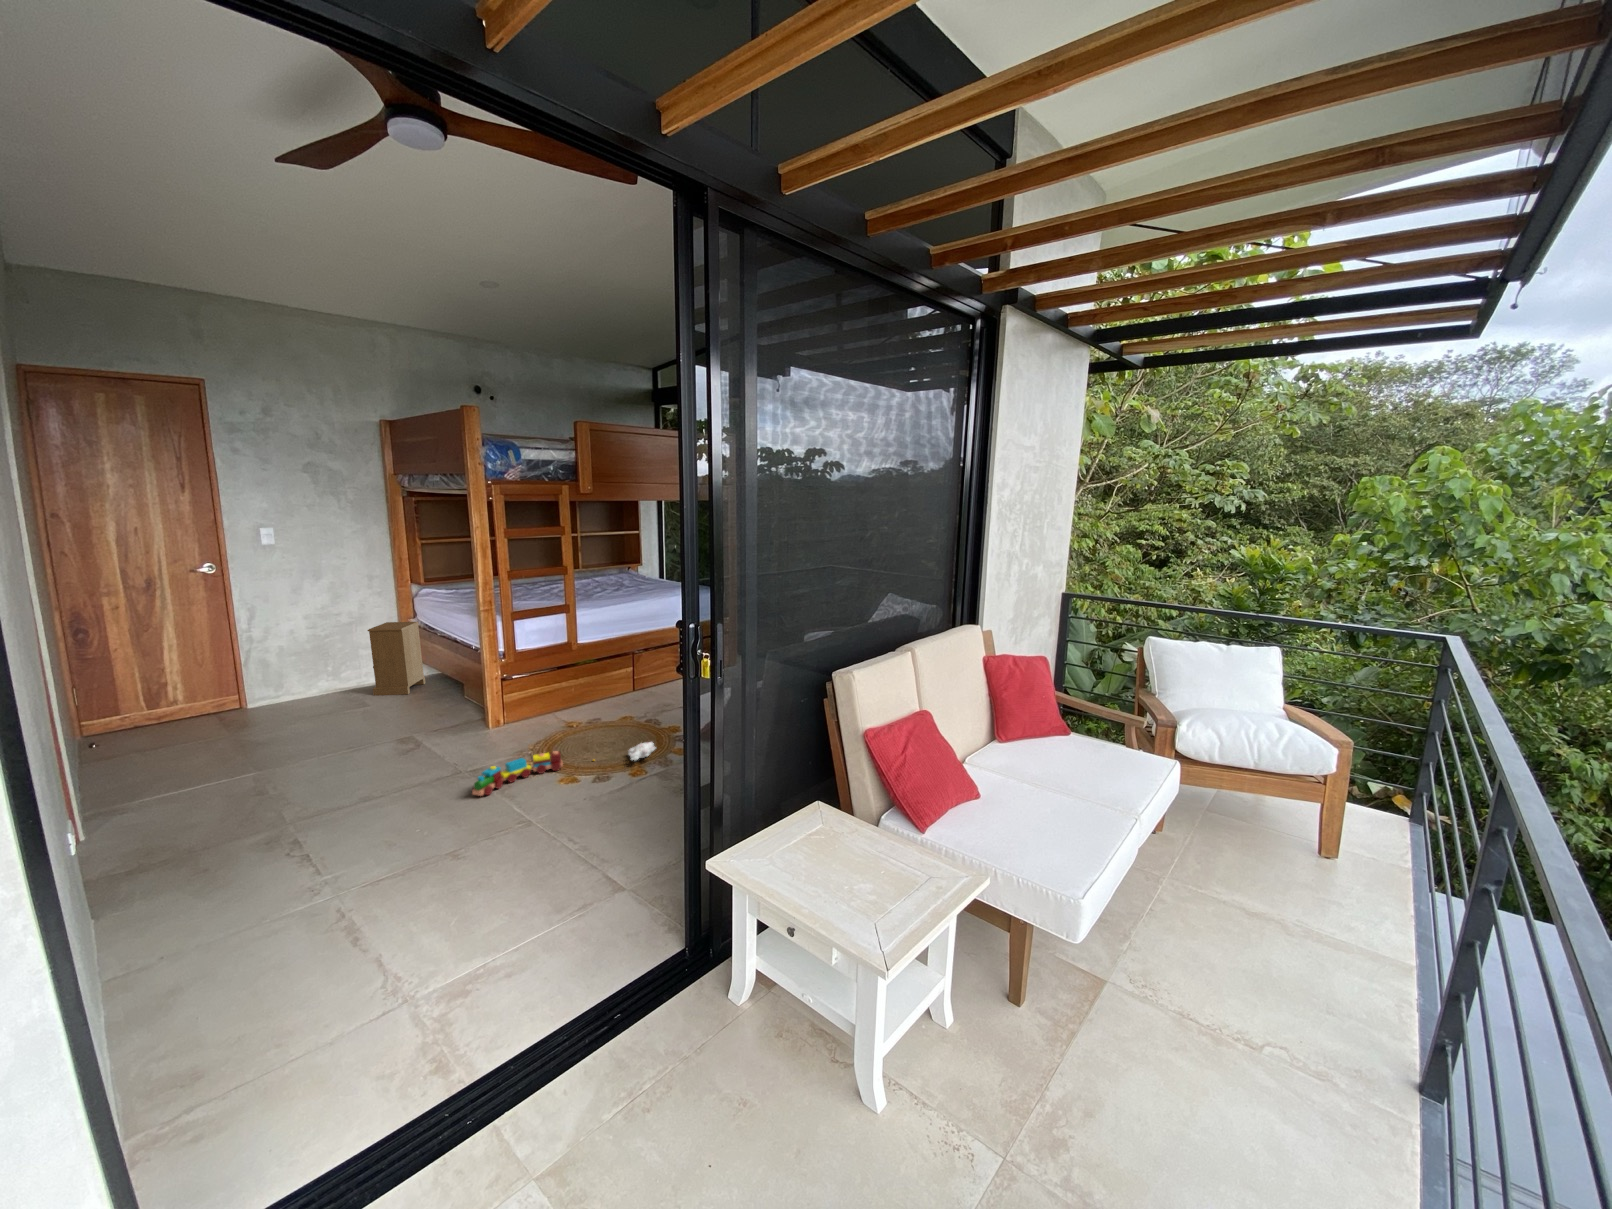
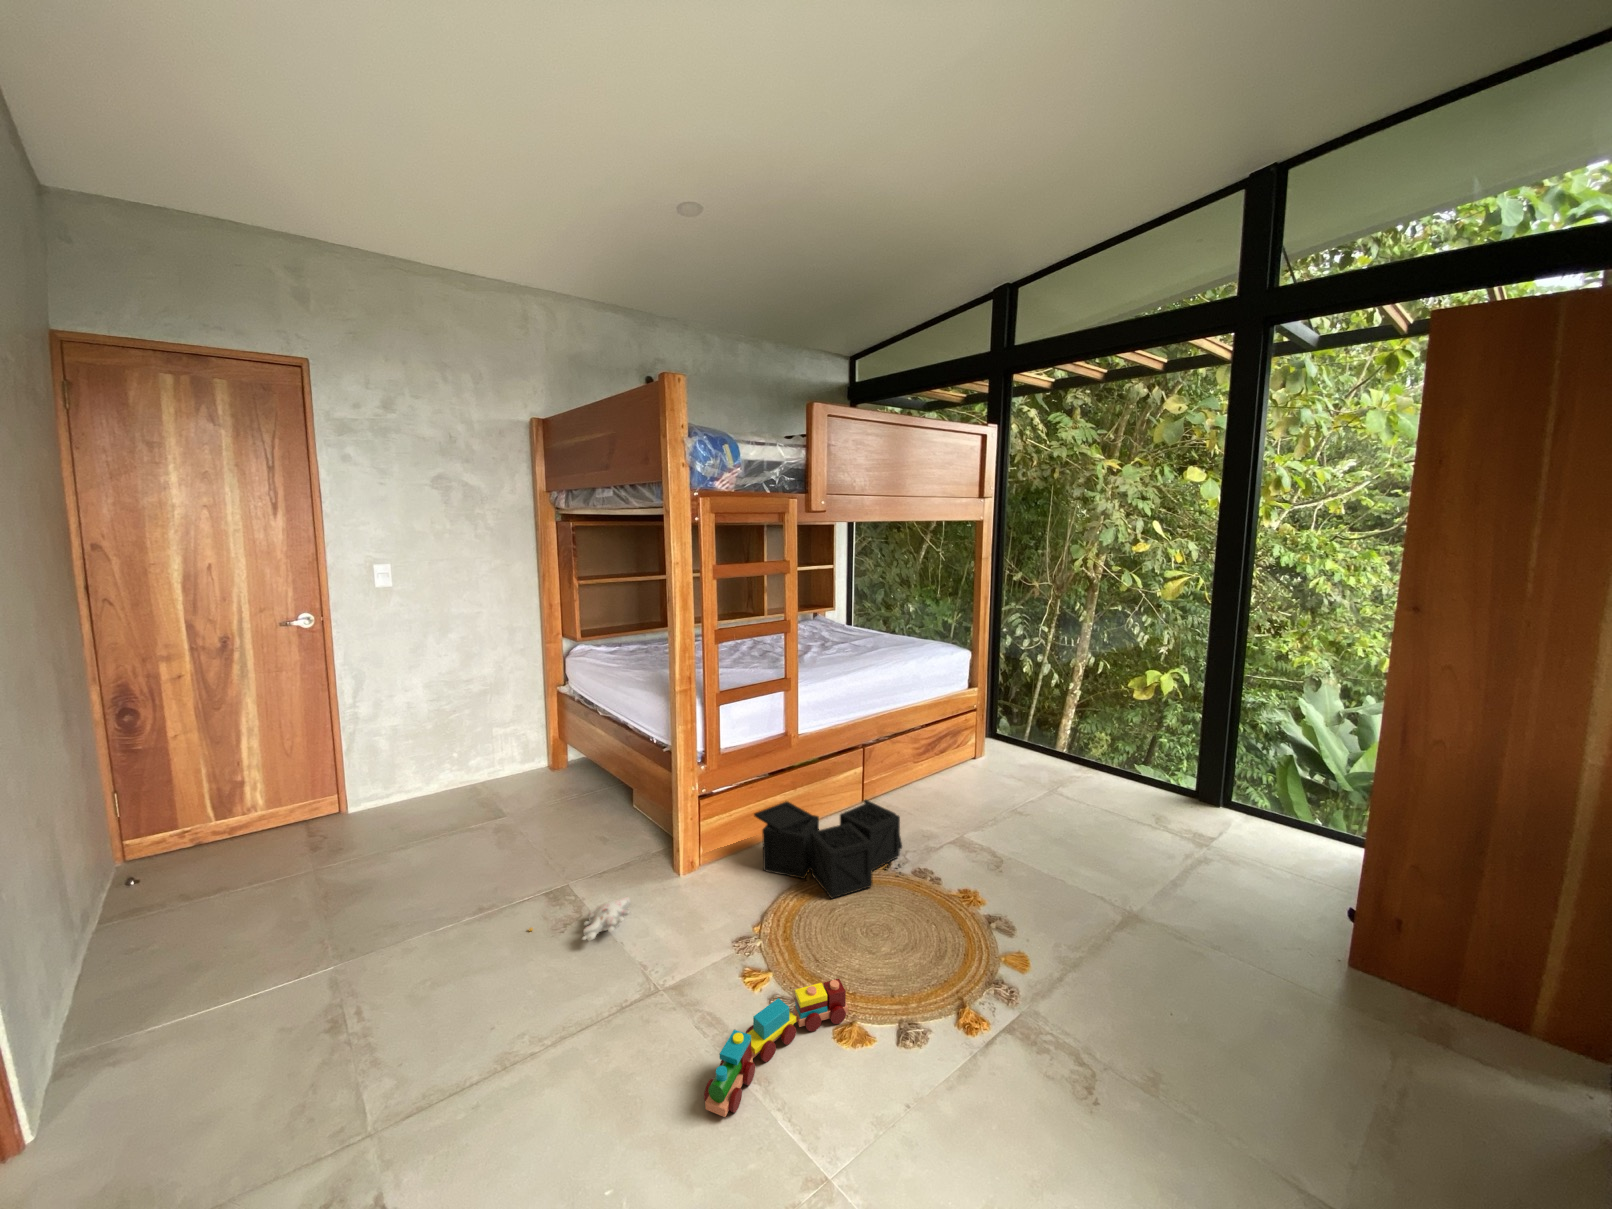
nightstand: present [368,622,425,696] -> none [506,690,575,794]
storage bin: none [540,682,642,732] -> present [754,800,902,898]
plush toy: present [593,742,656,761] -> present [529,897,631,941]

